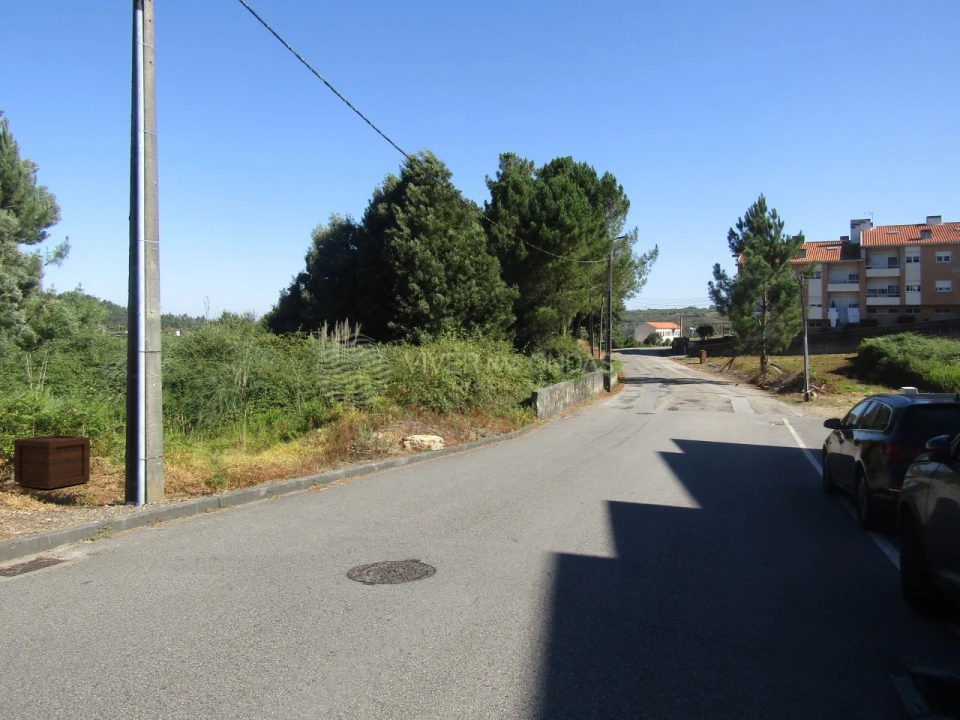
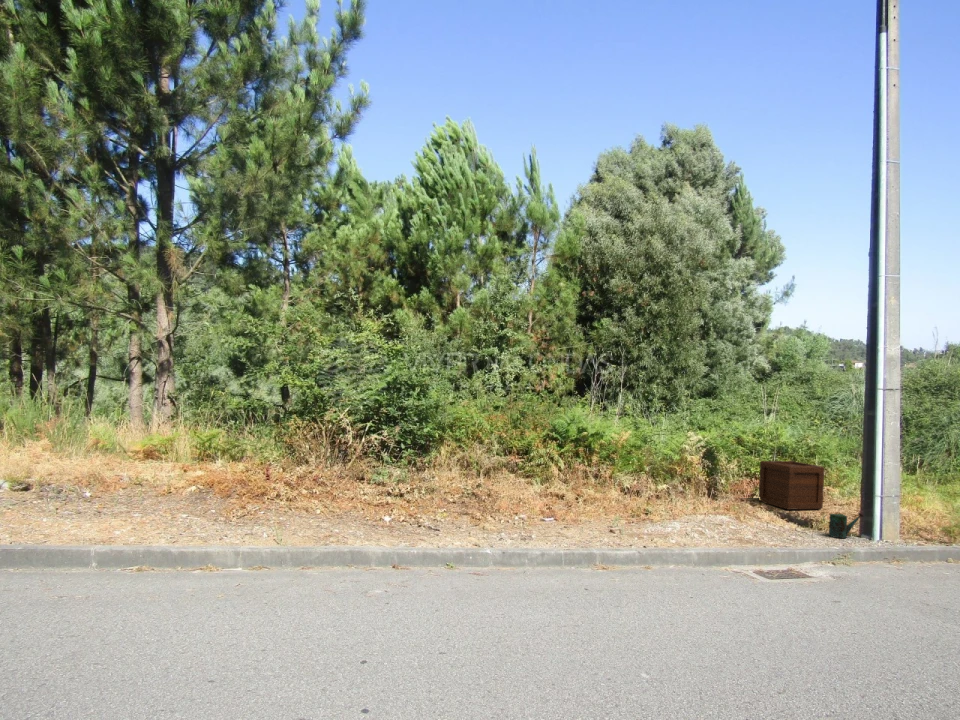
watering can: none [85,480,128,511] -> present [823,513,863,538]

